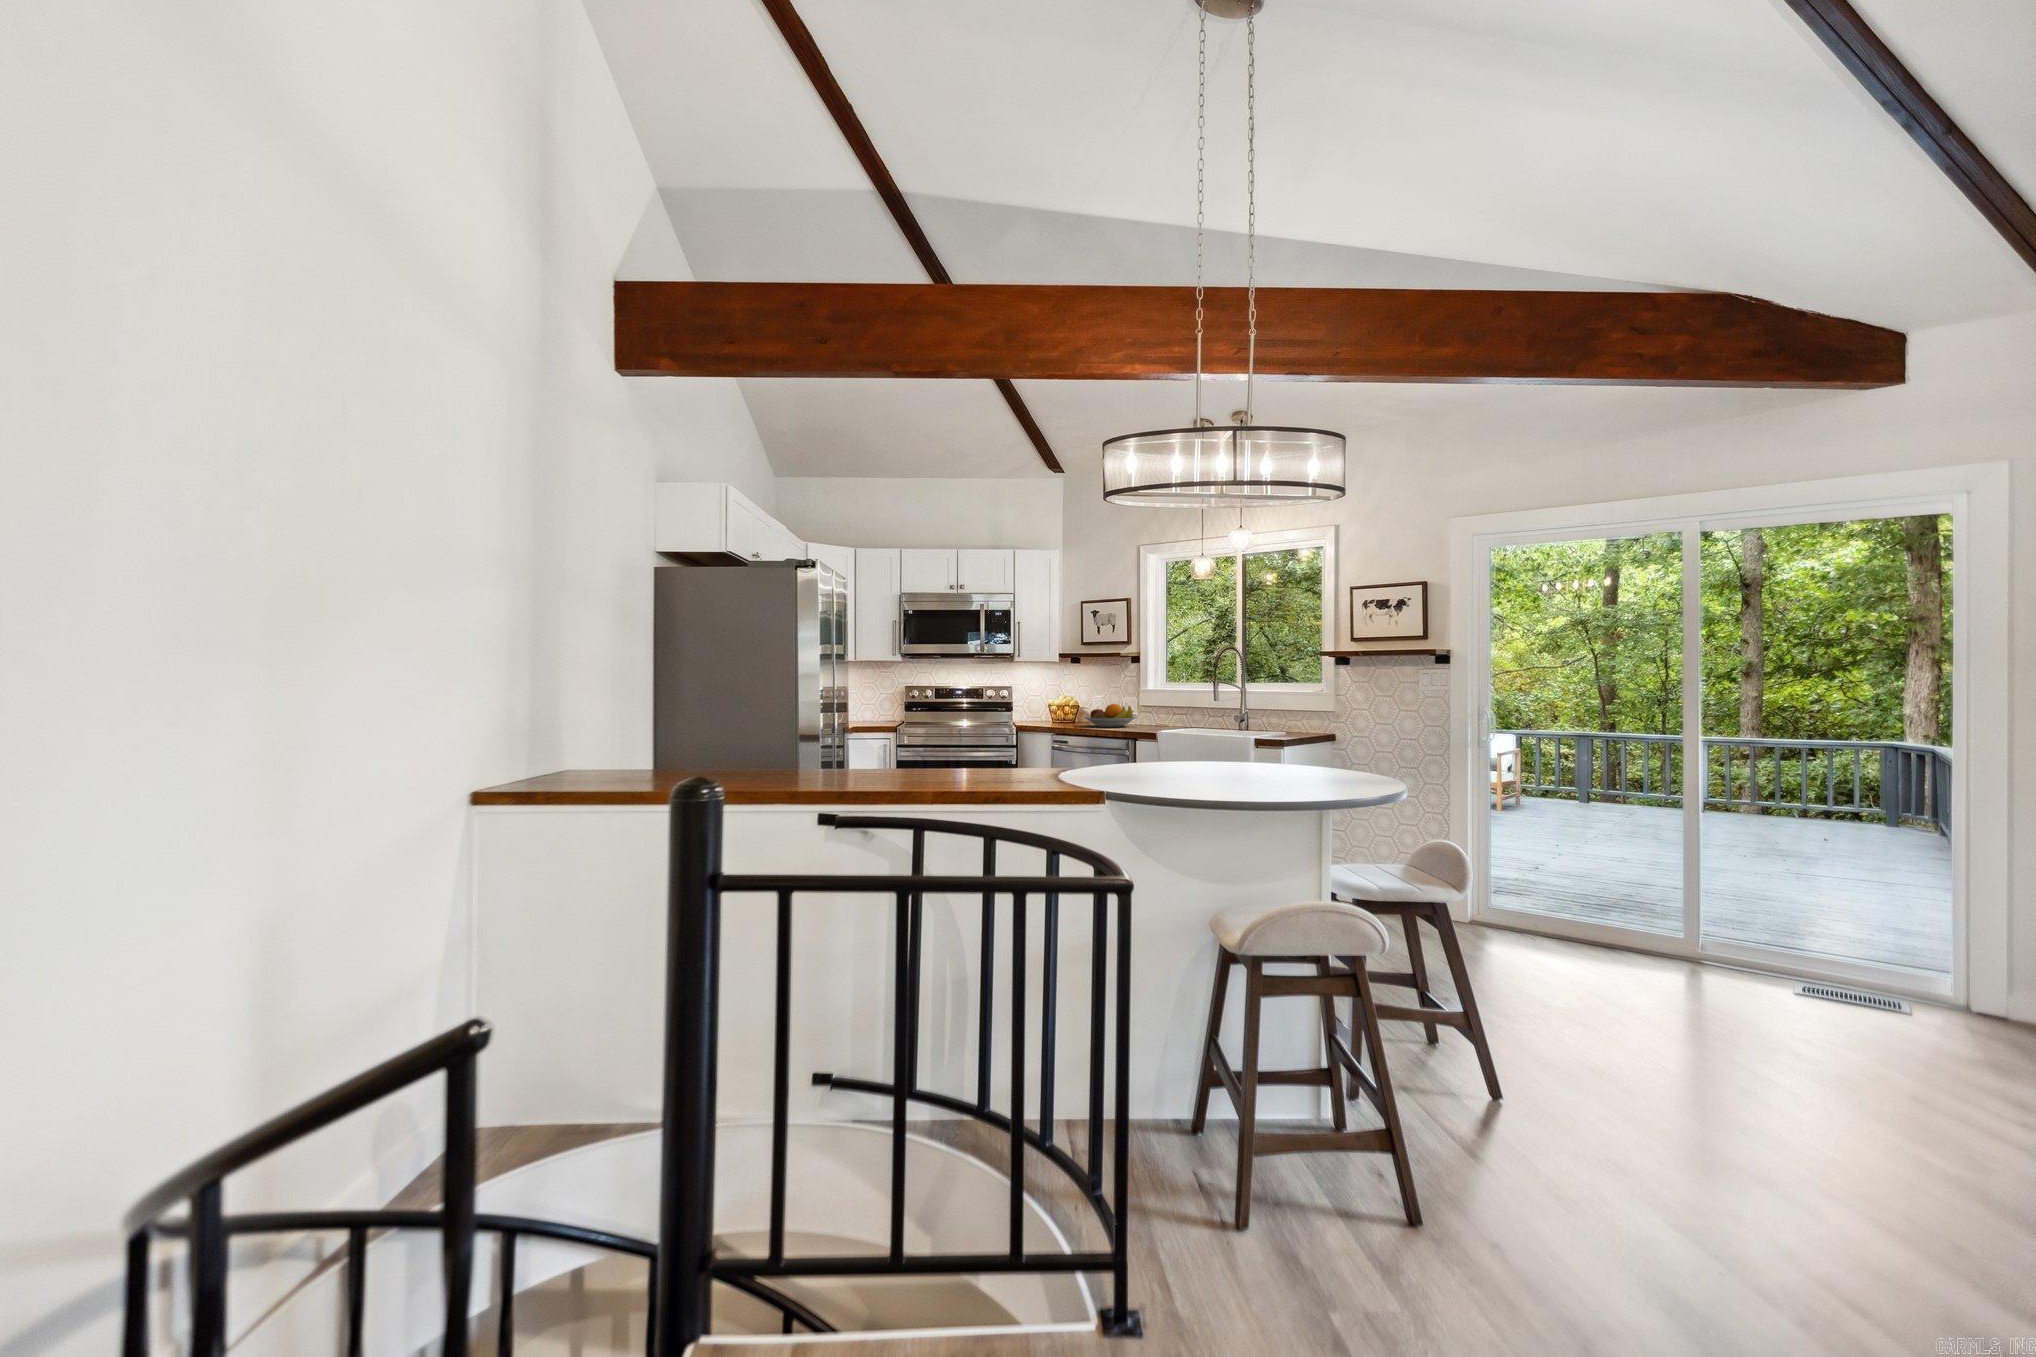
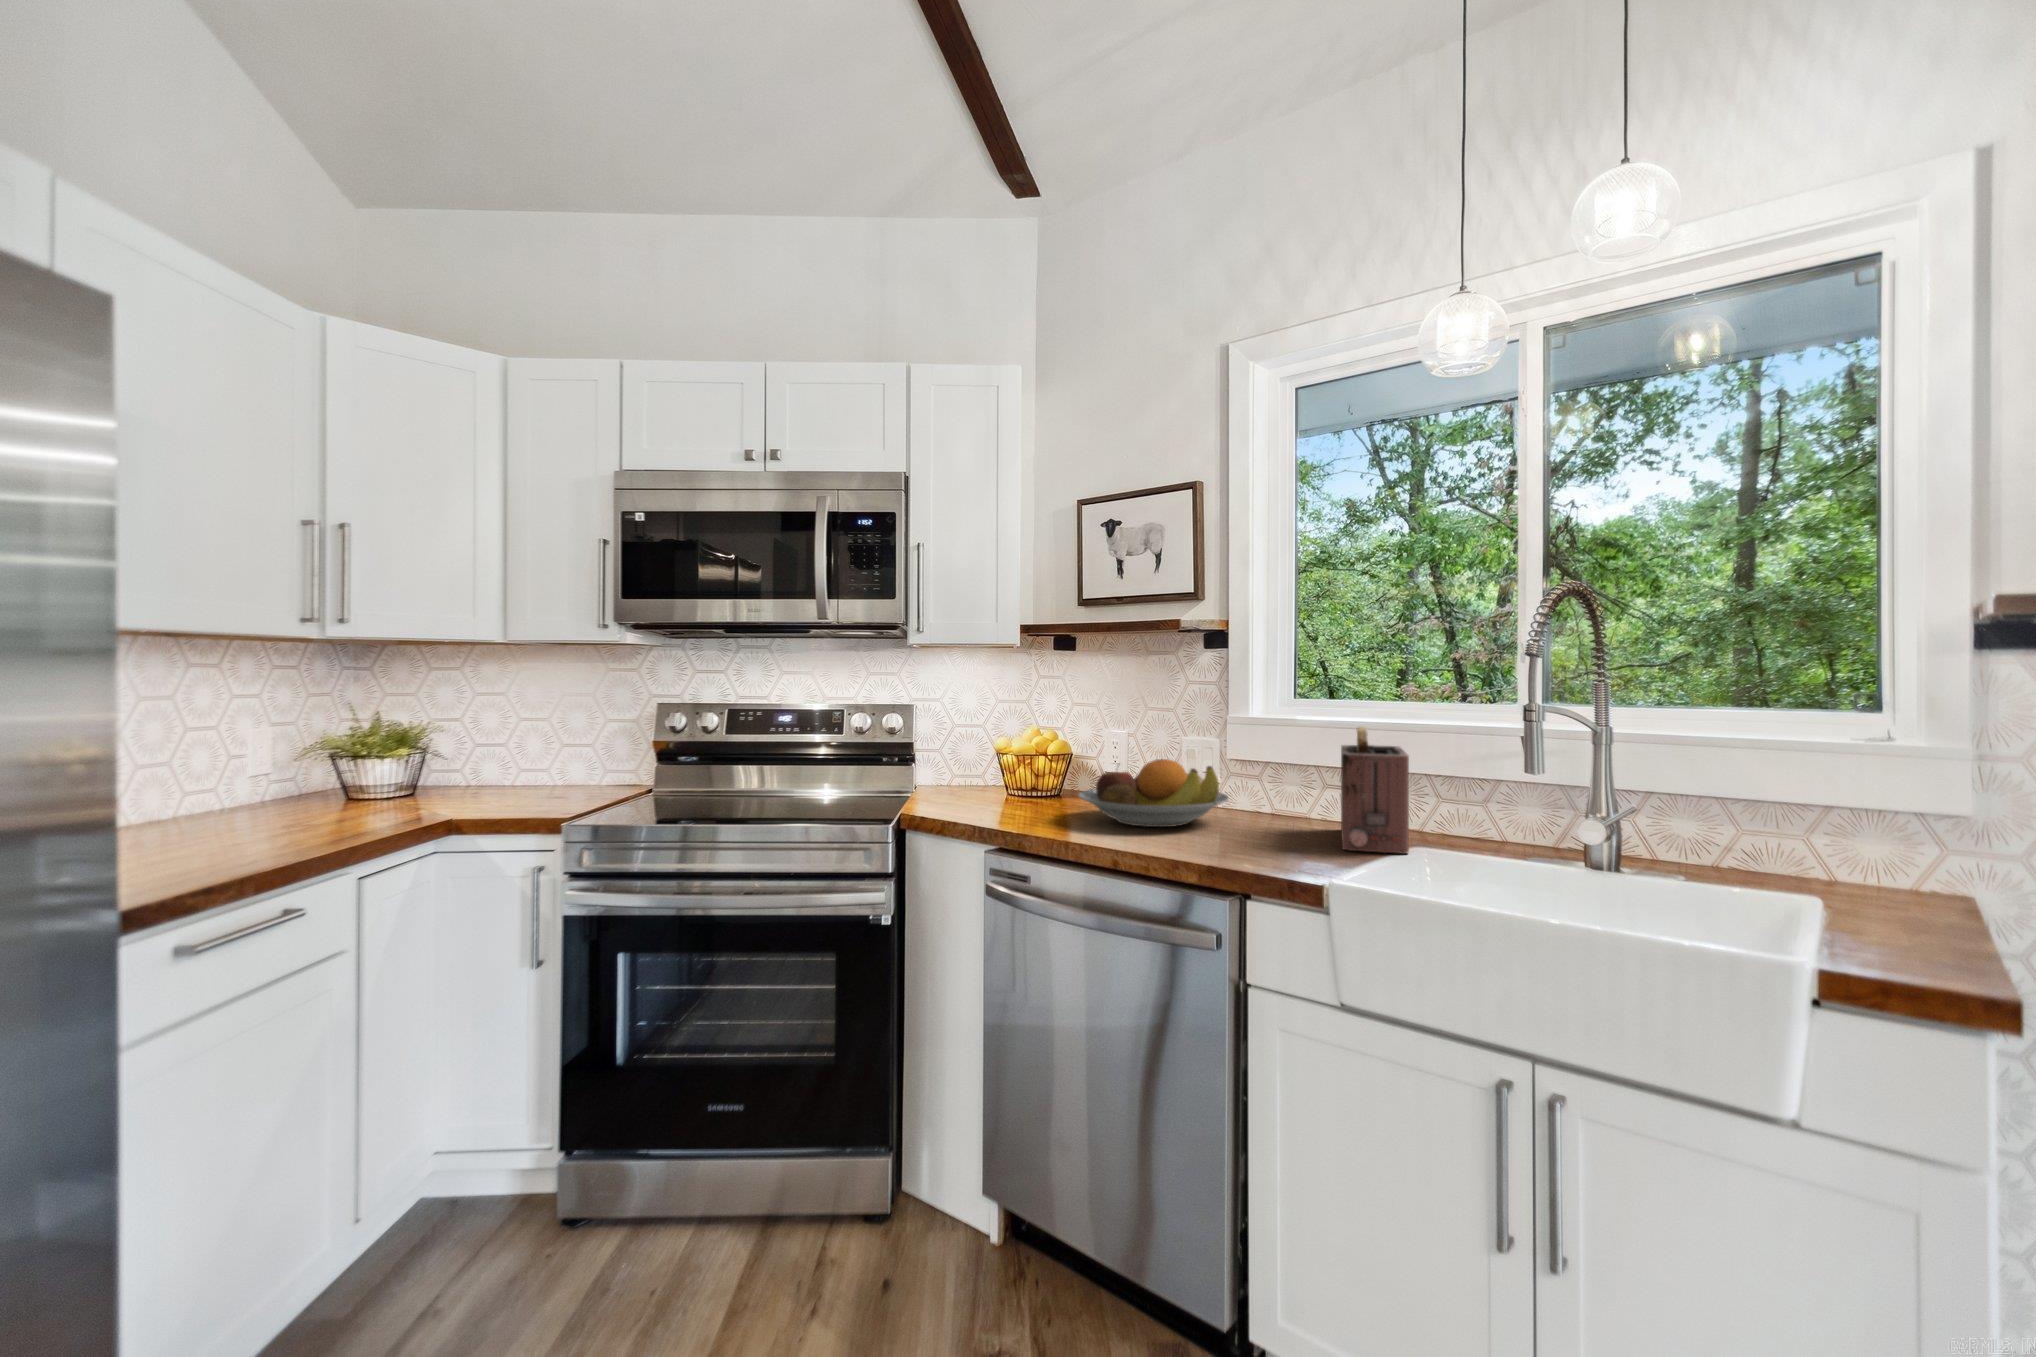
toaster: none [1168,692,1192,730] -> present [1341,727,1409,854]

